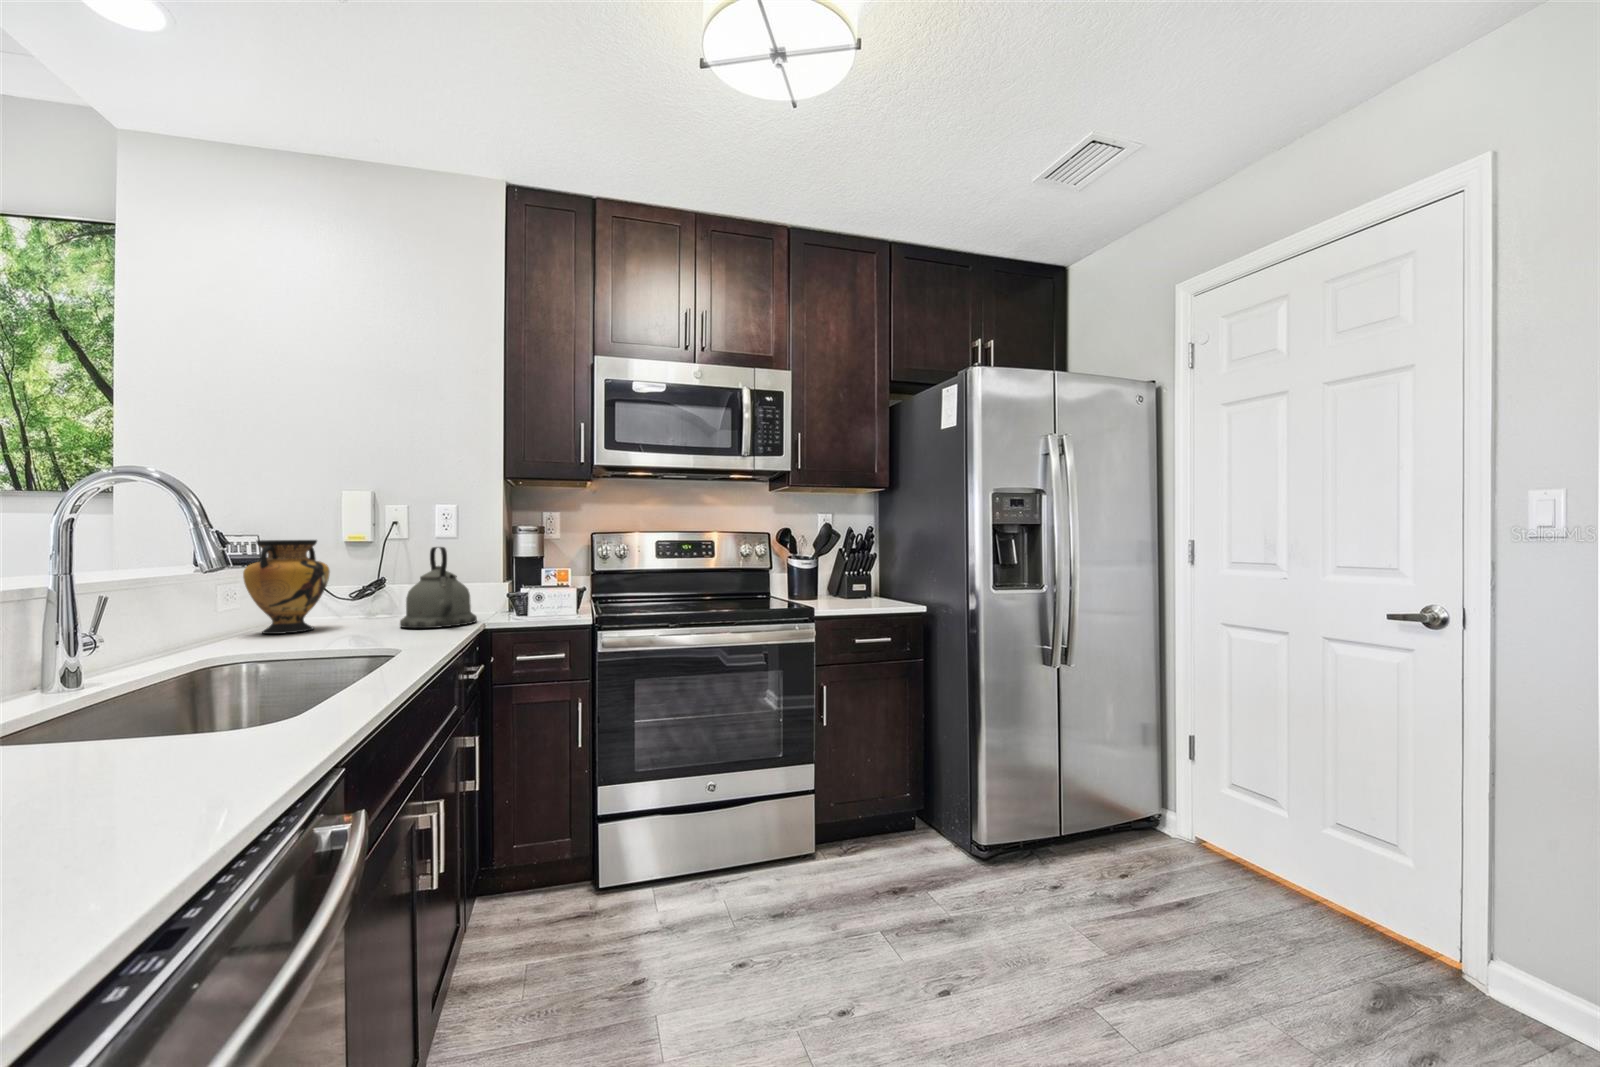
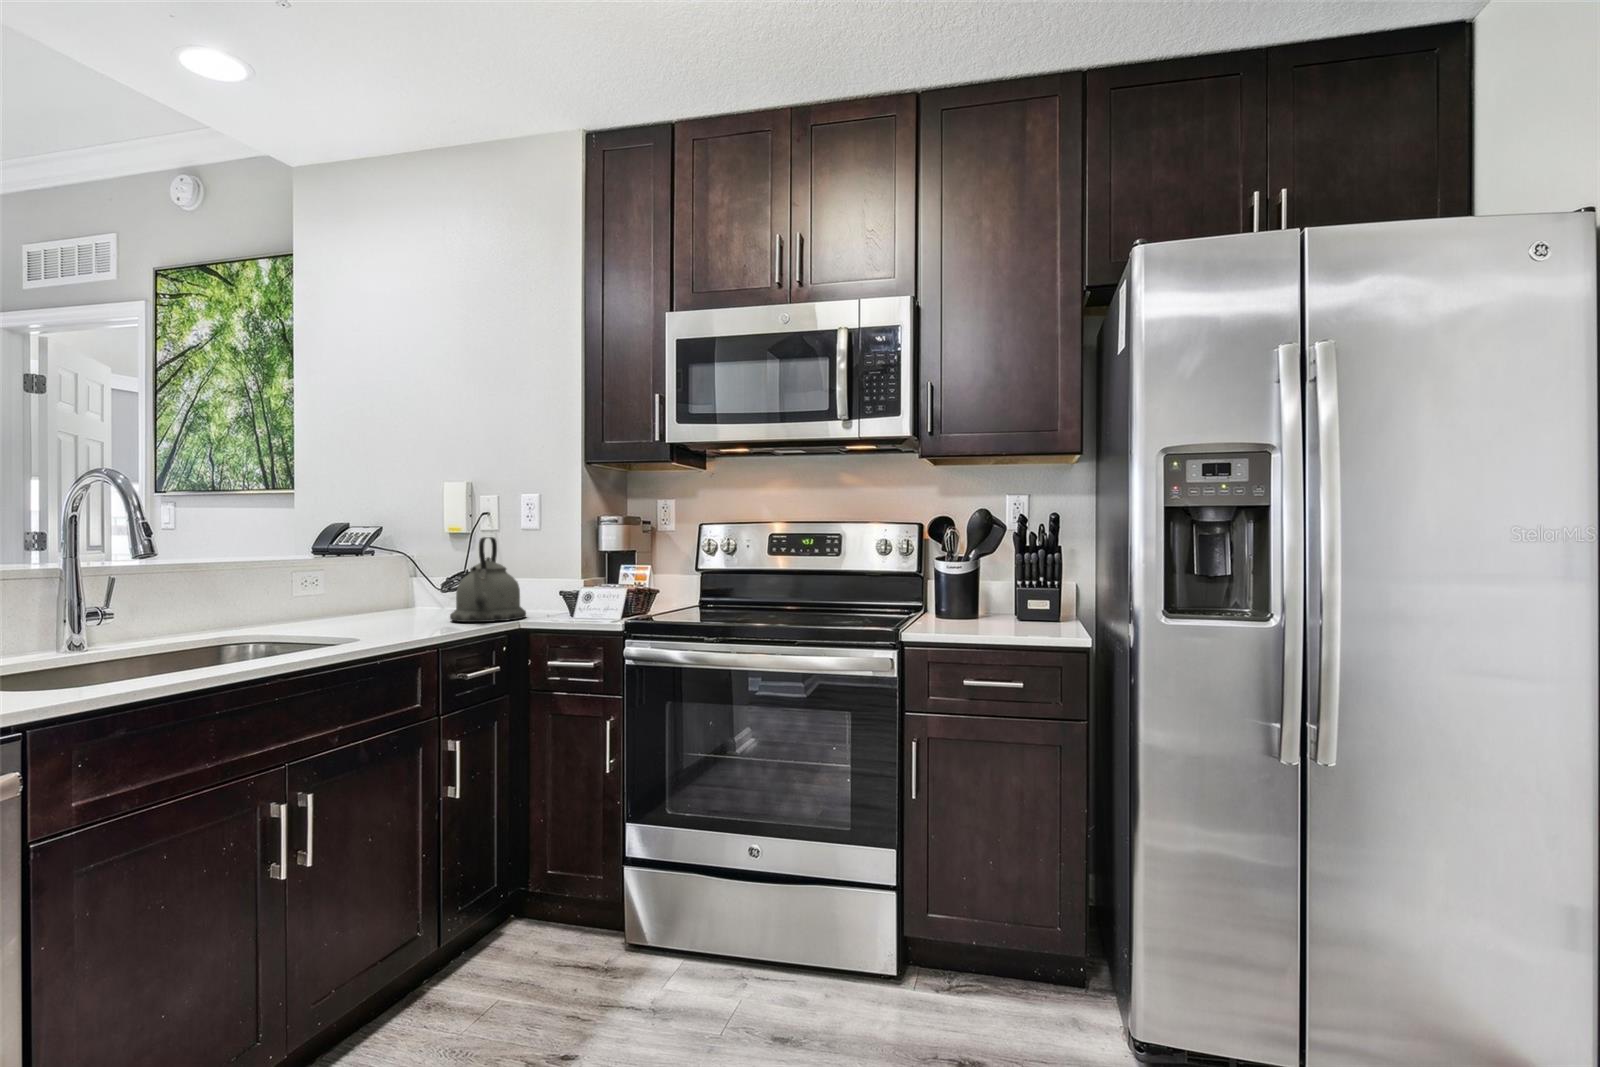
vase: present [243,540,330,634] -> none [341,529,414,618]

